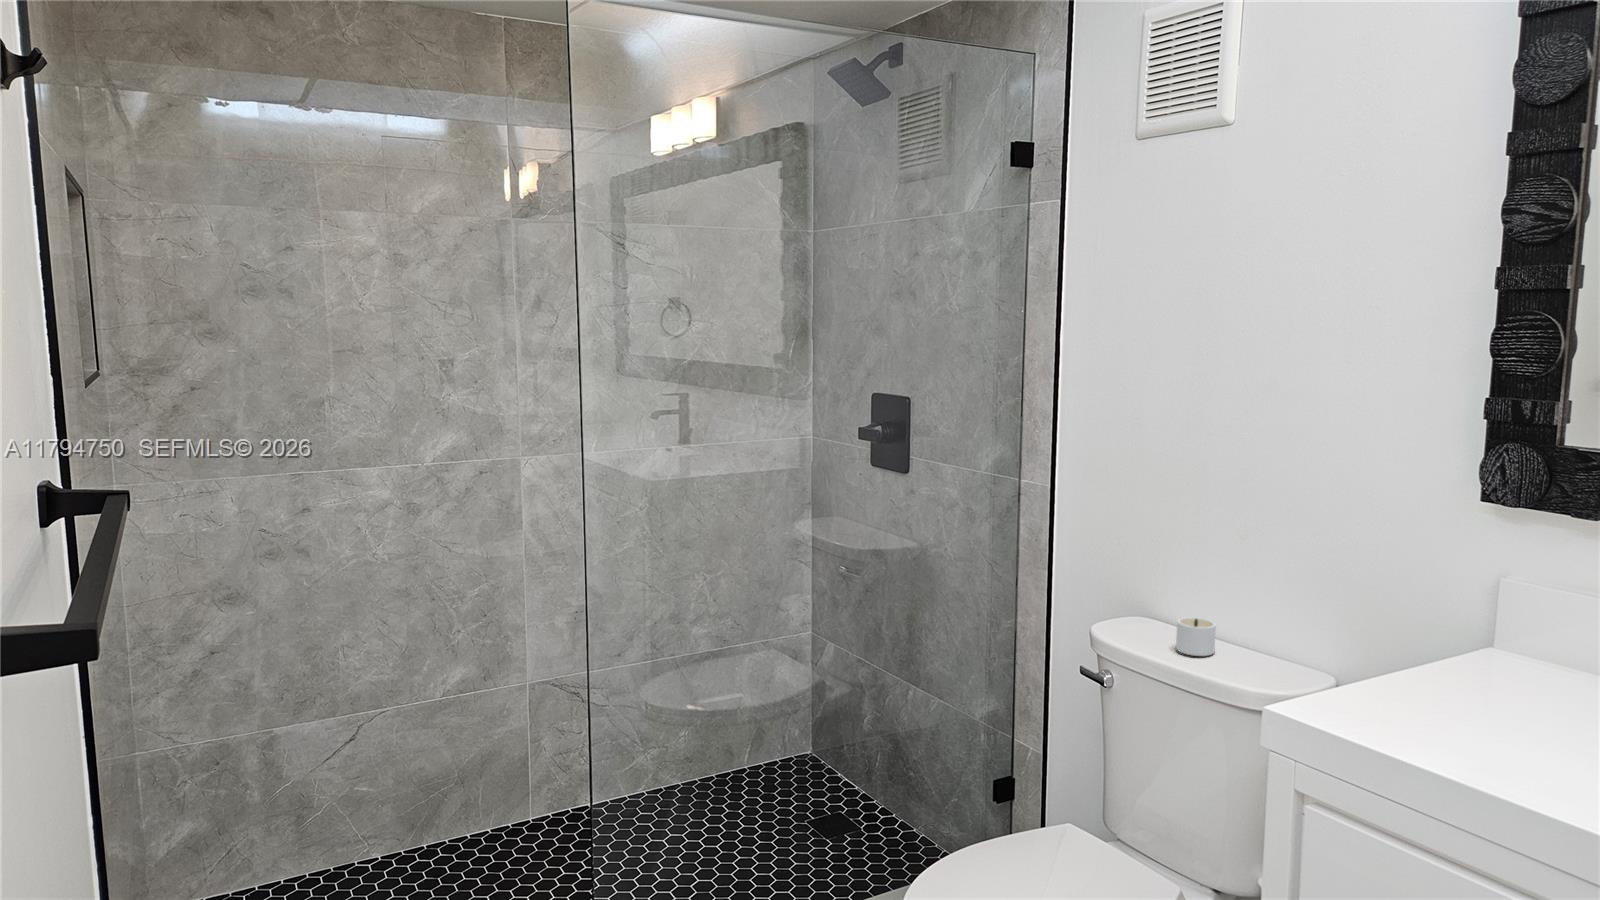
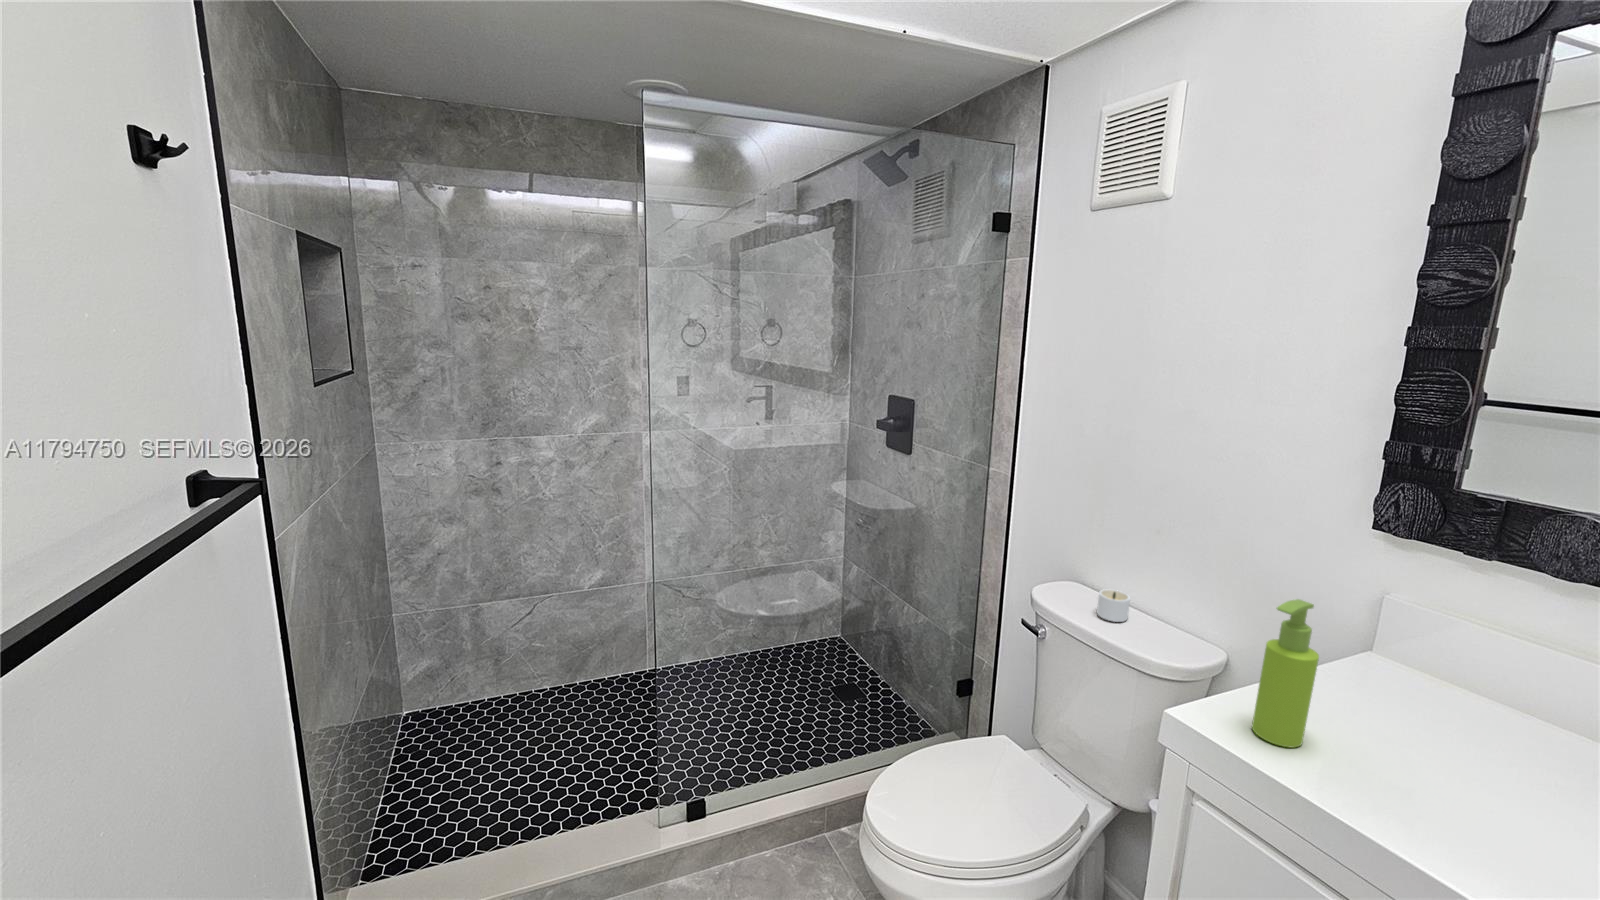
soap dispenser: none [1363,564,1425,731] -> present [1252,599,1319,748]

